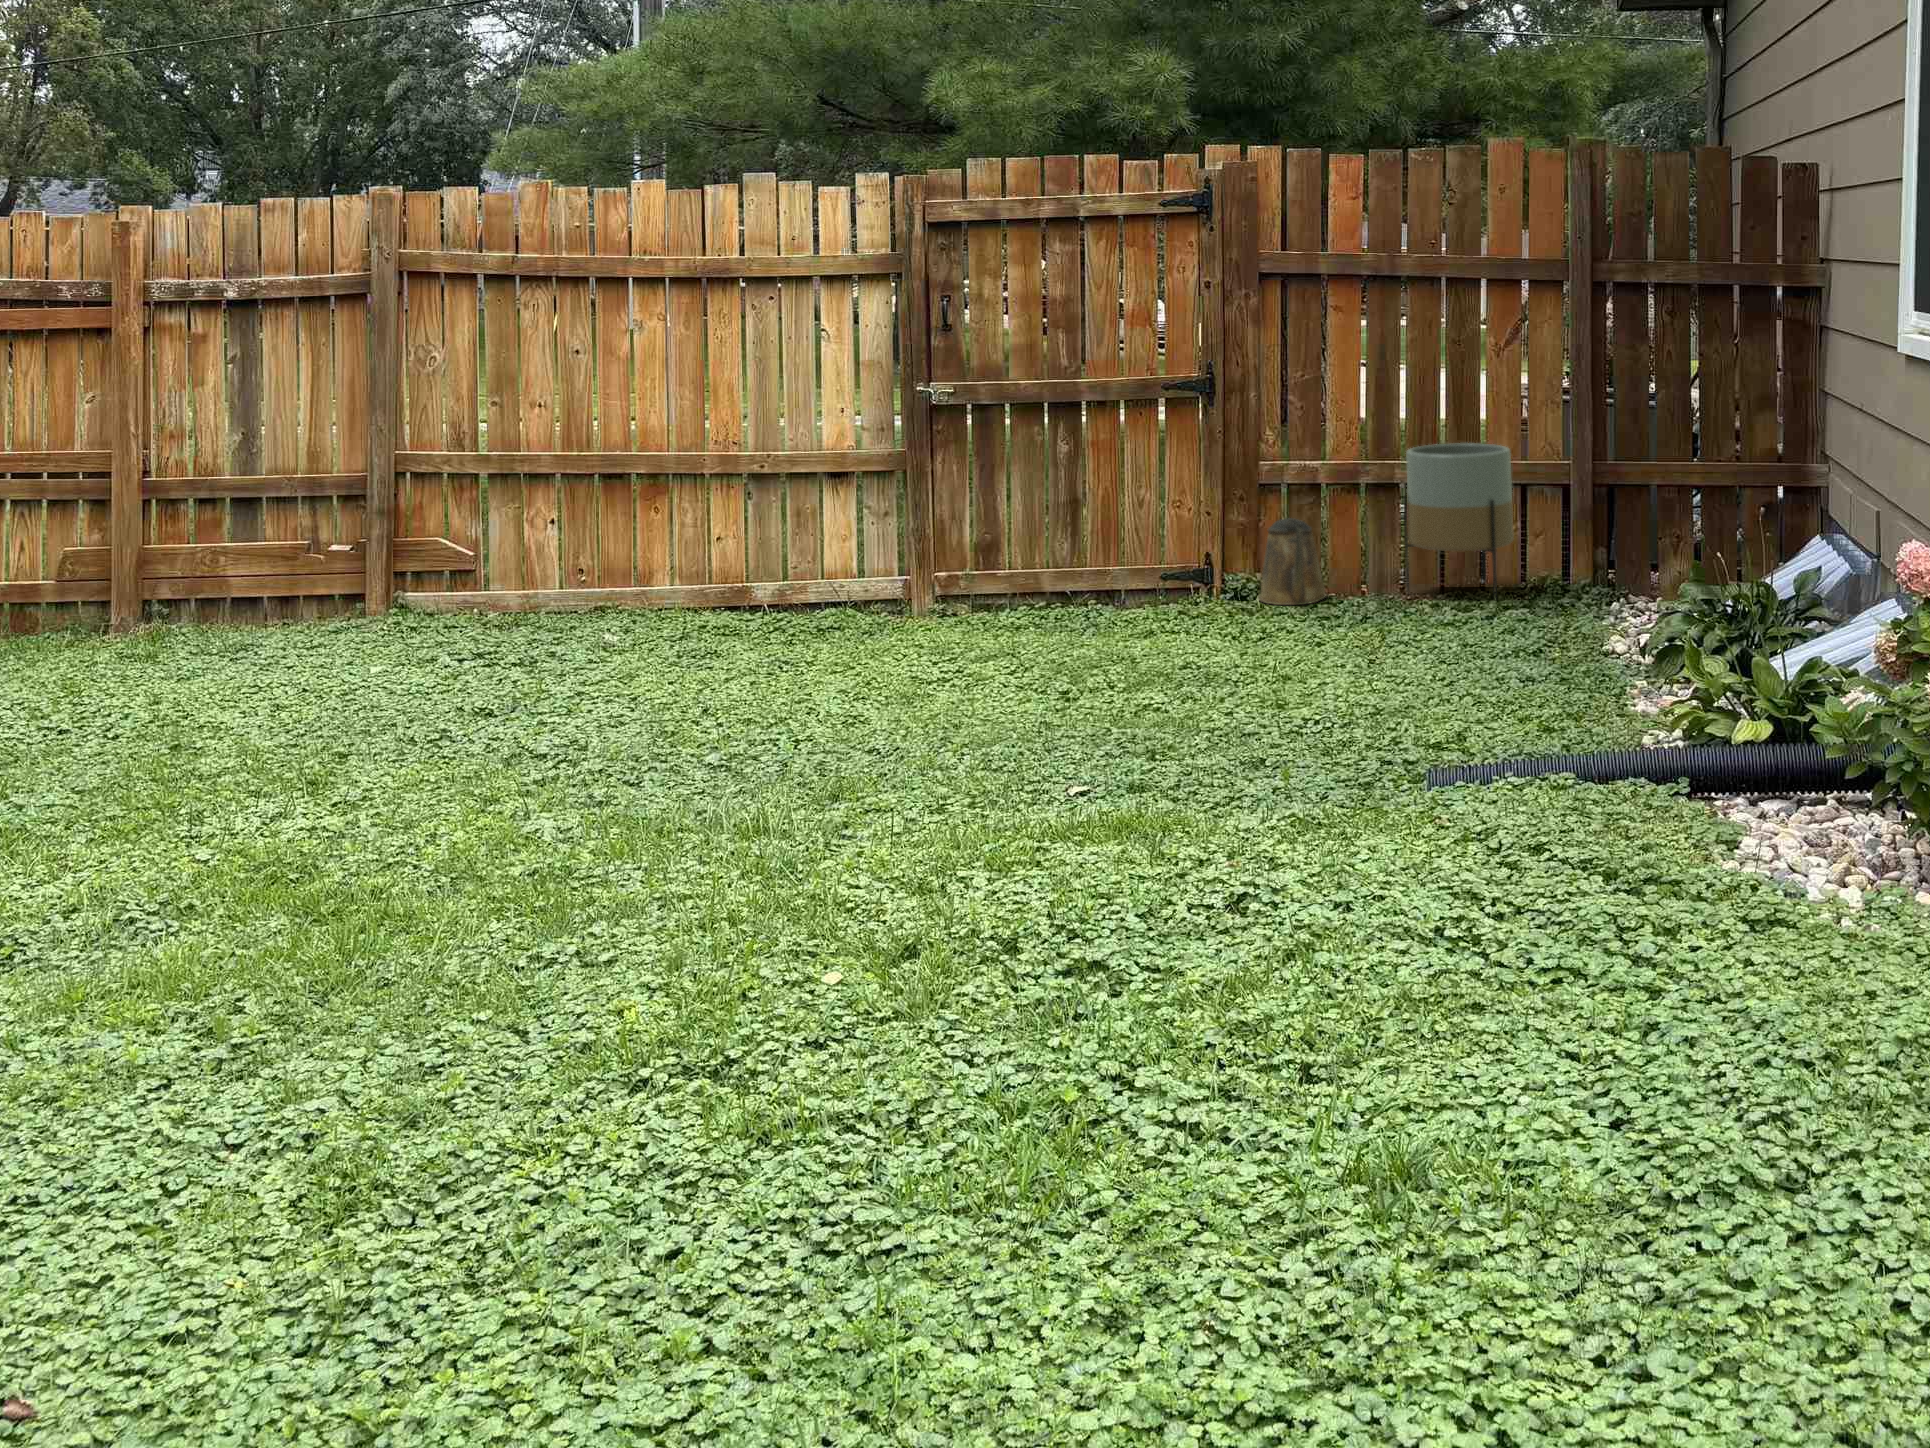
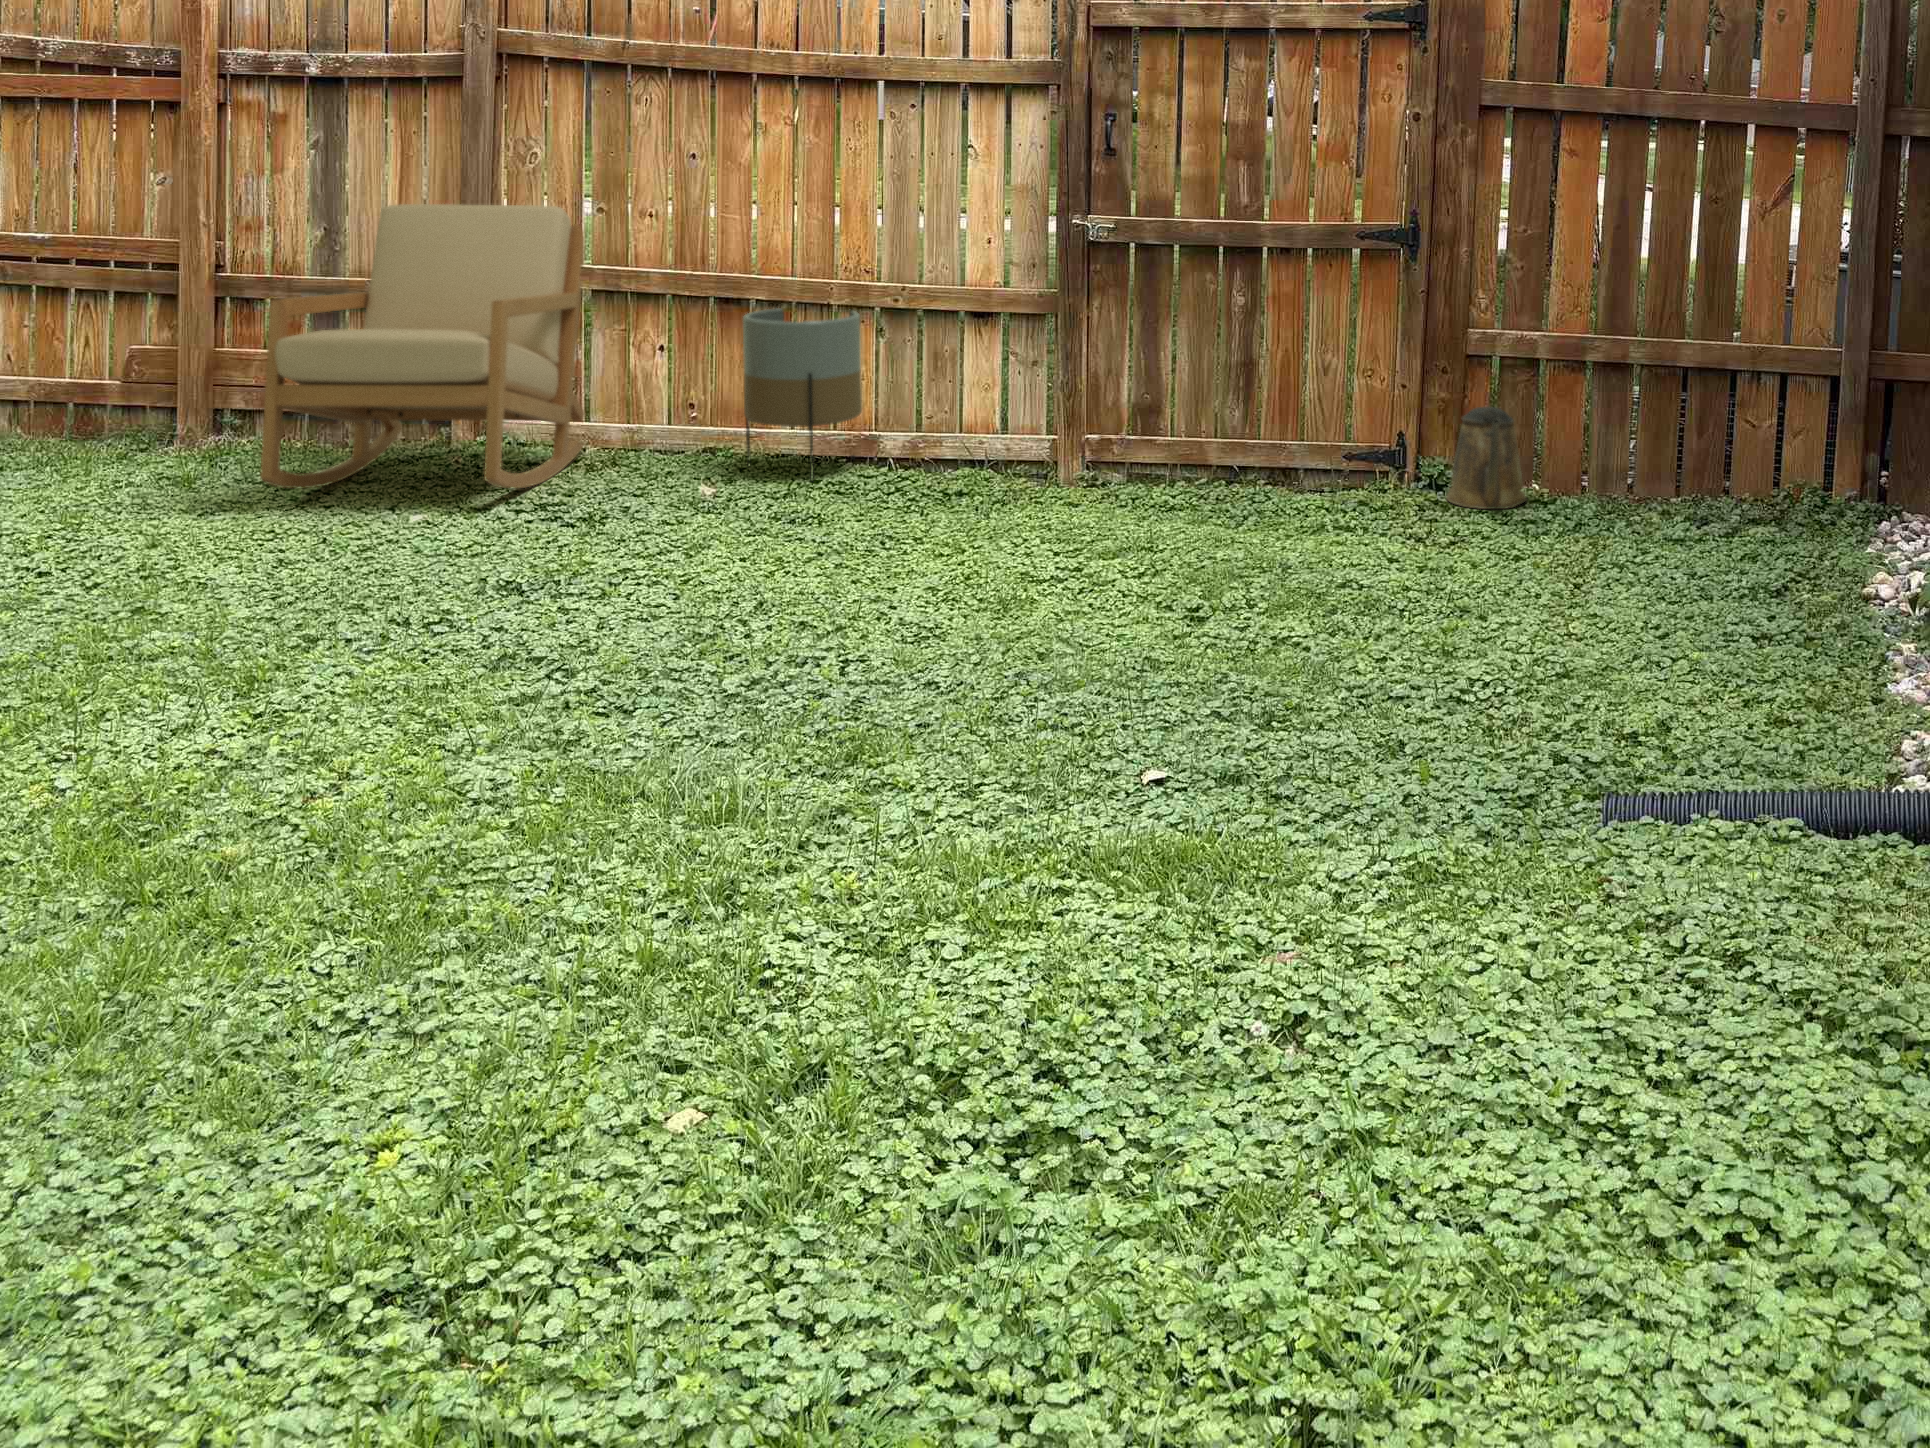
chair: none [205,398,484,663] -> present [260,204,585,488]
planter: present [1404,443,1514,600] -> present [743,308,862,481]

